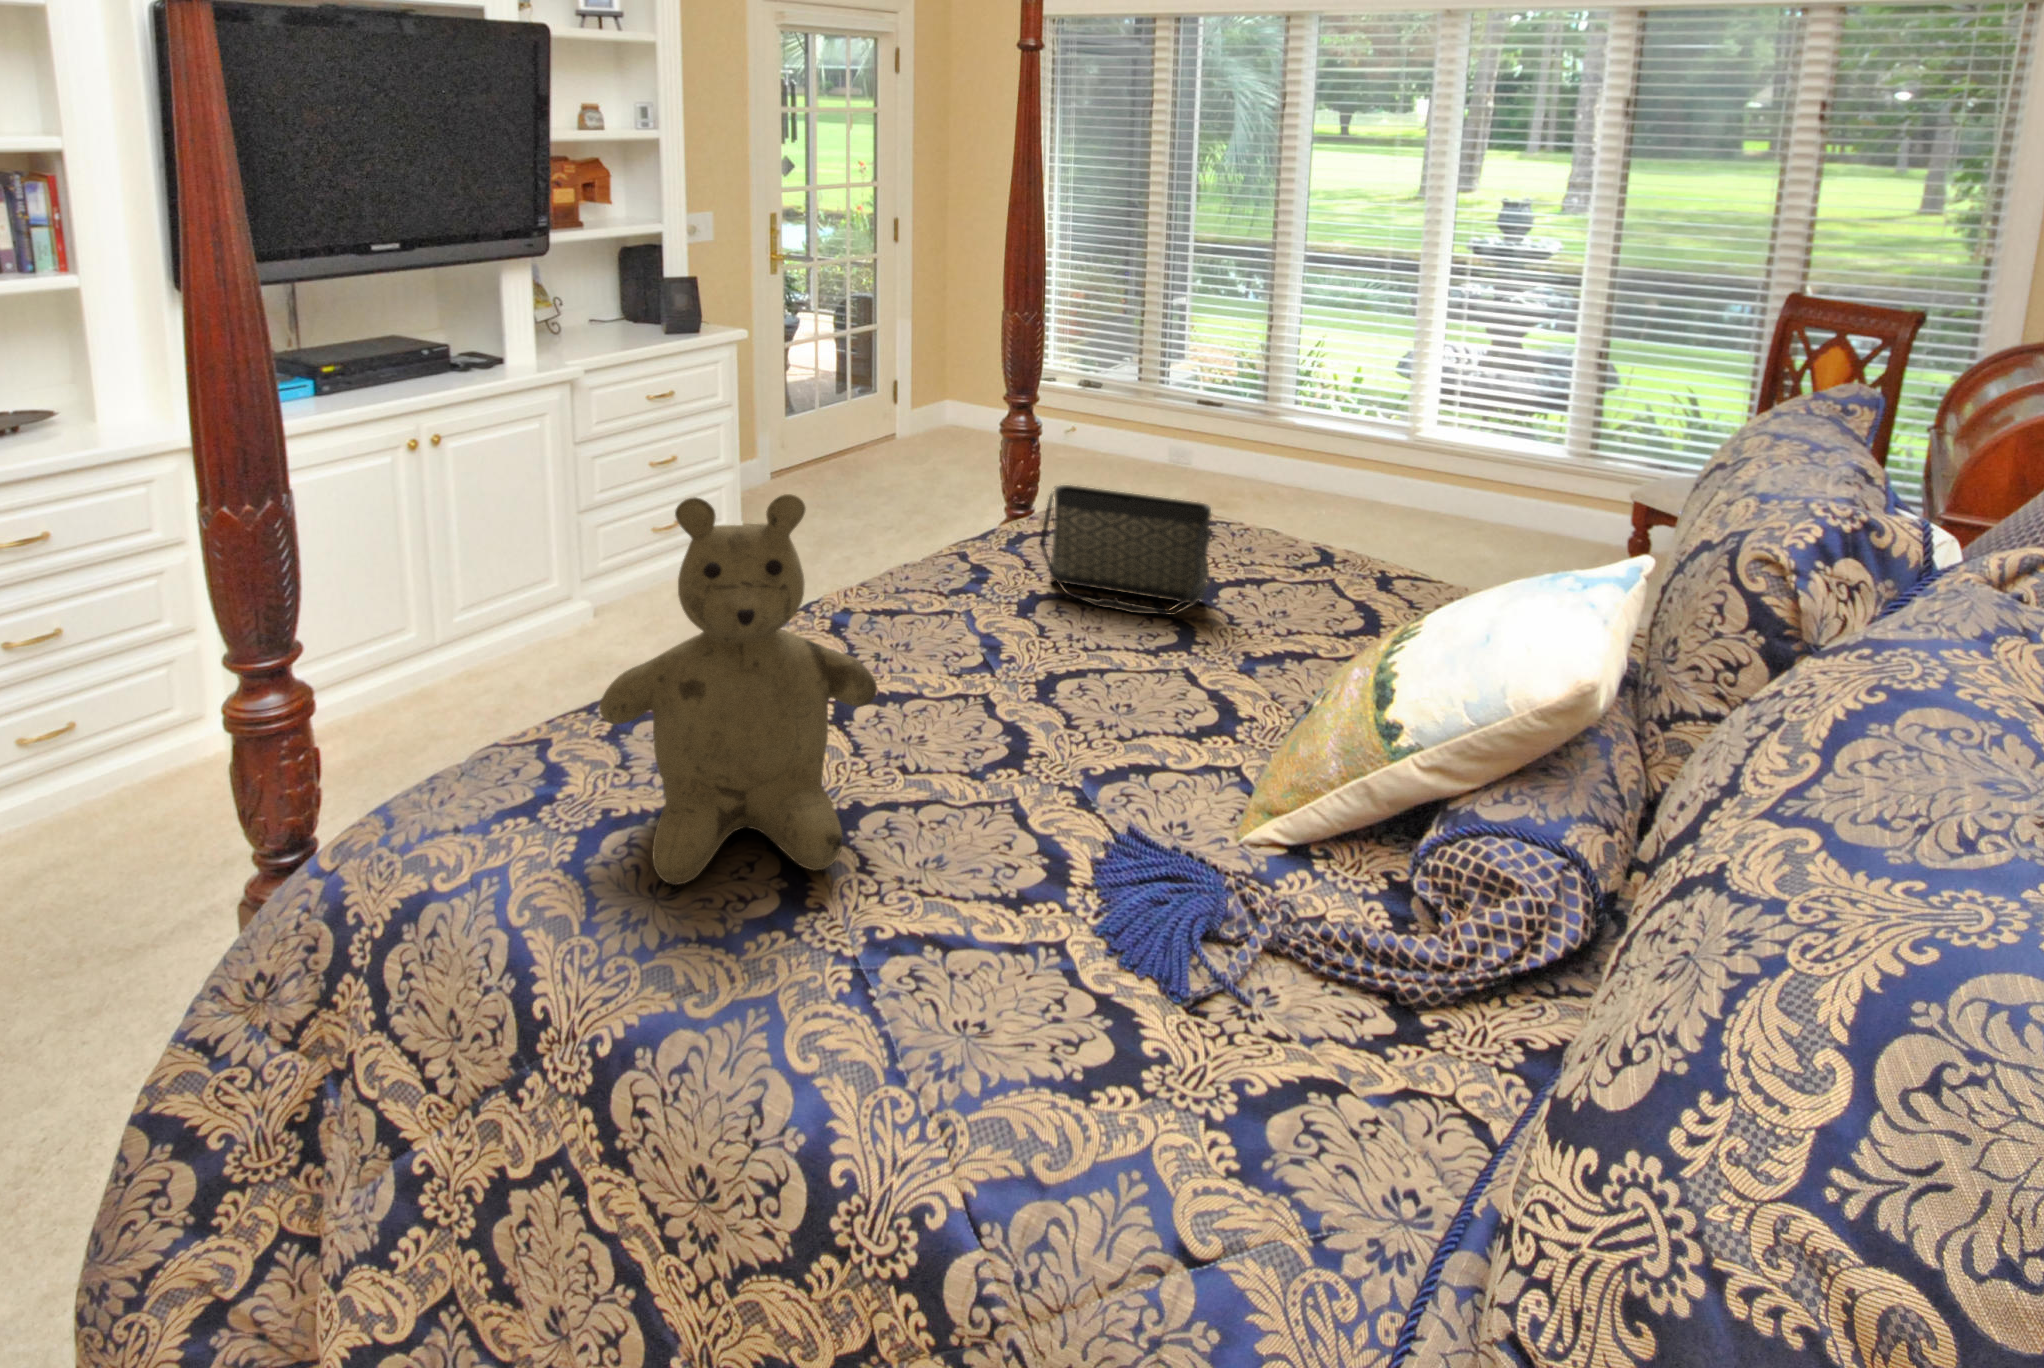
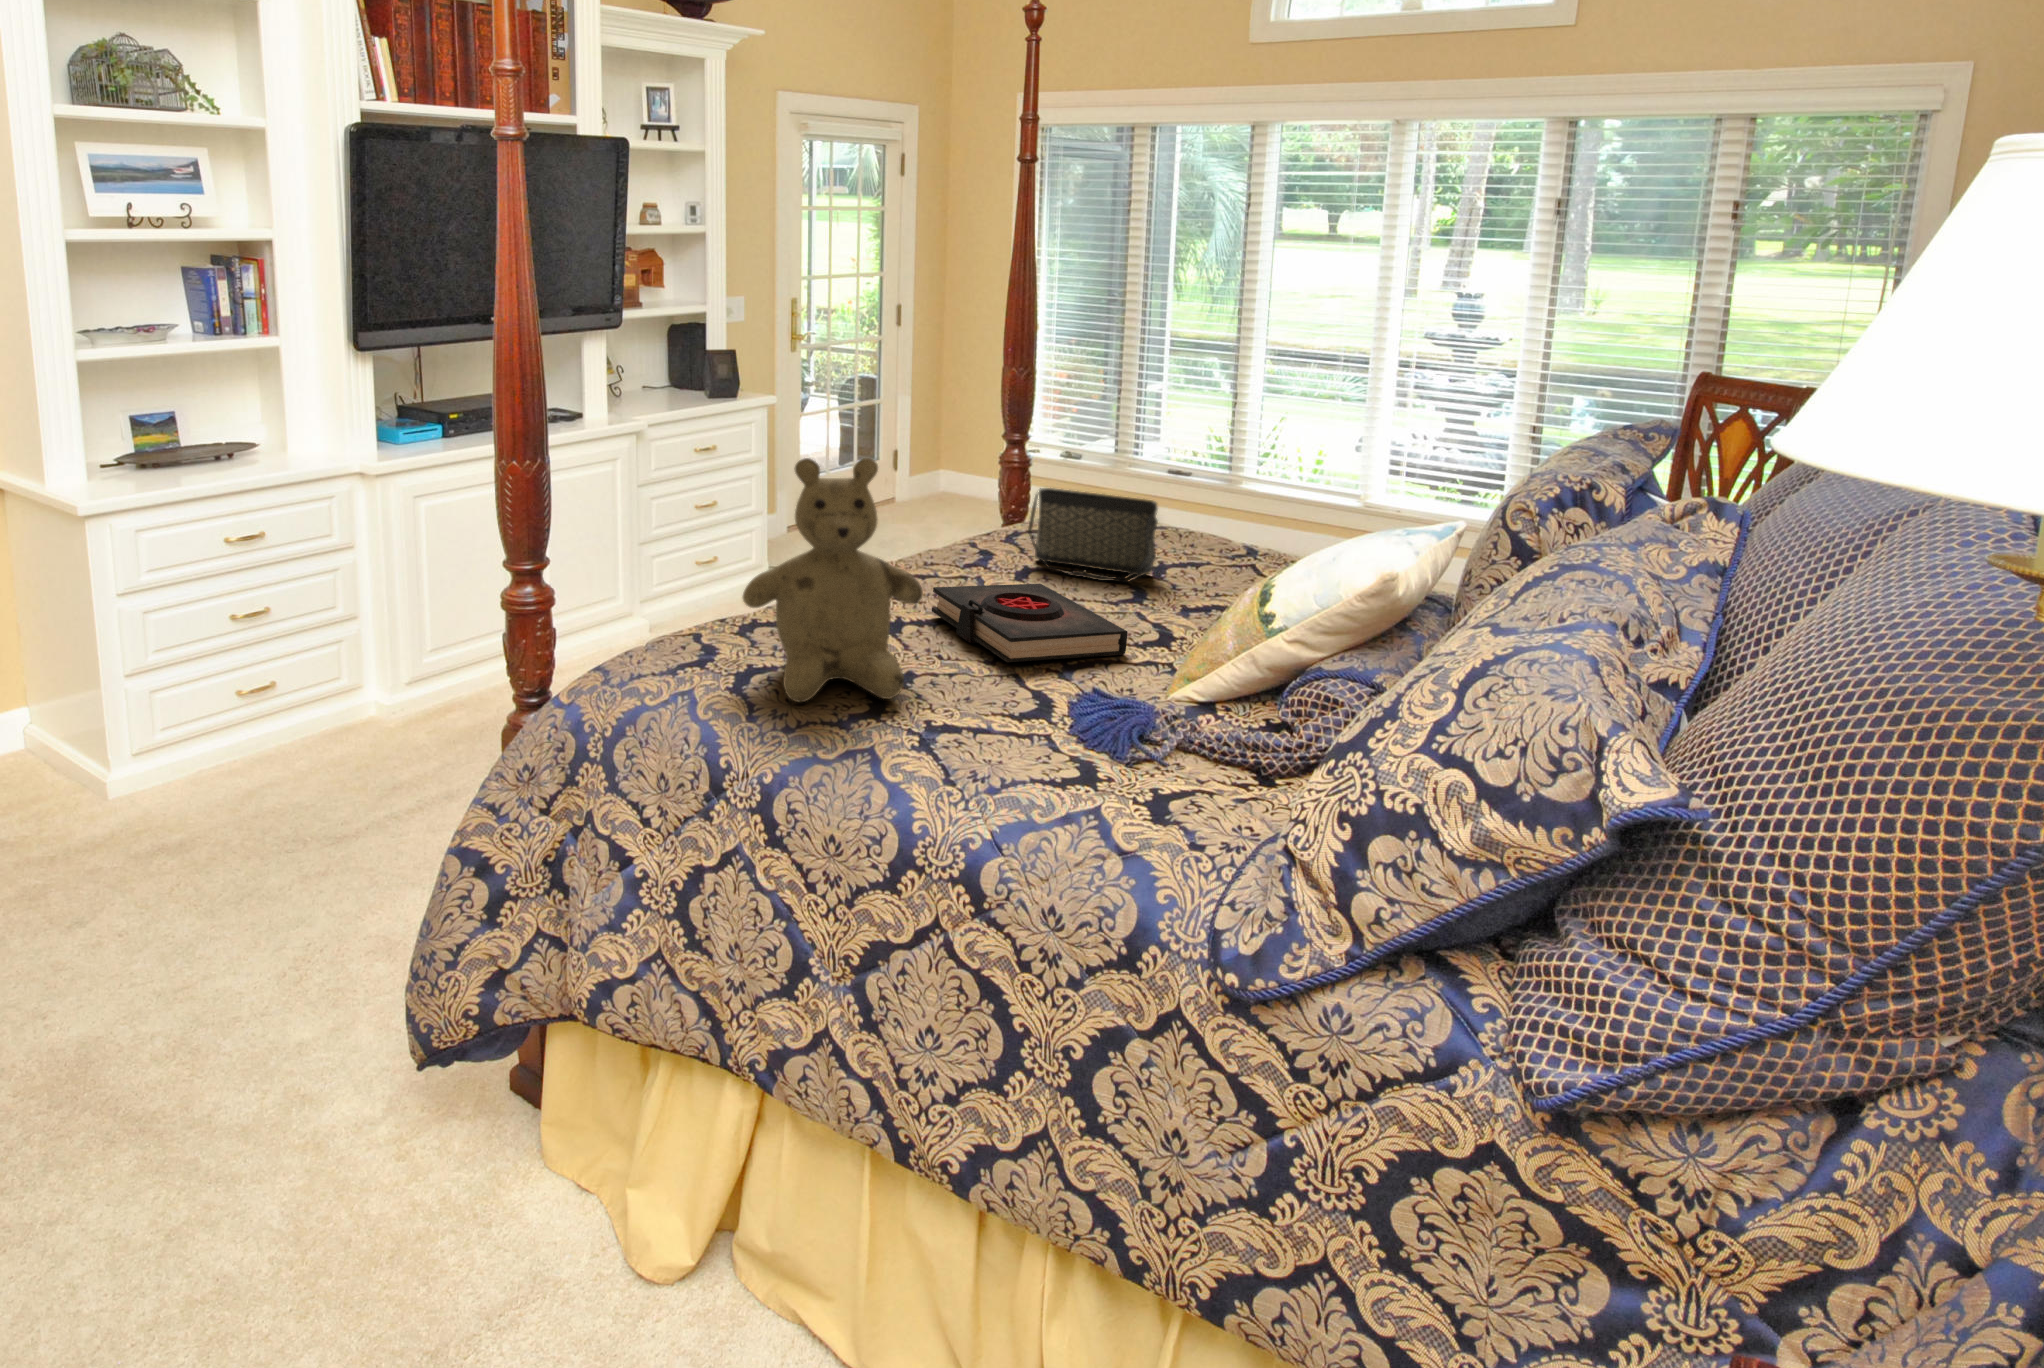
book: none [902,633,1177,781] -> present [932,584,1128,662]

